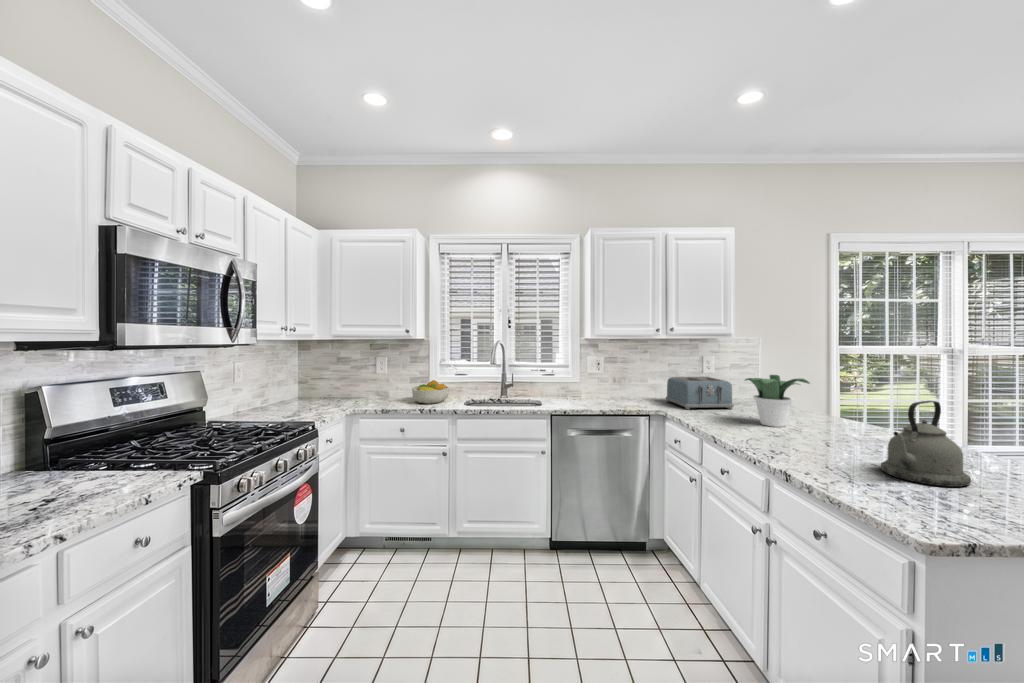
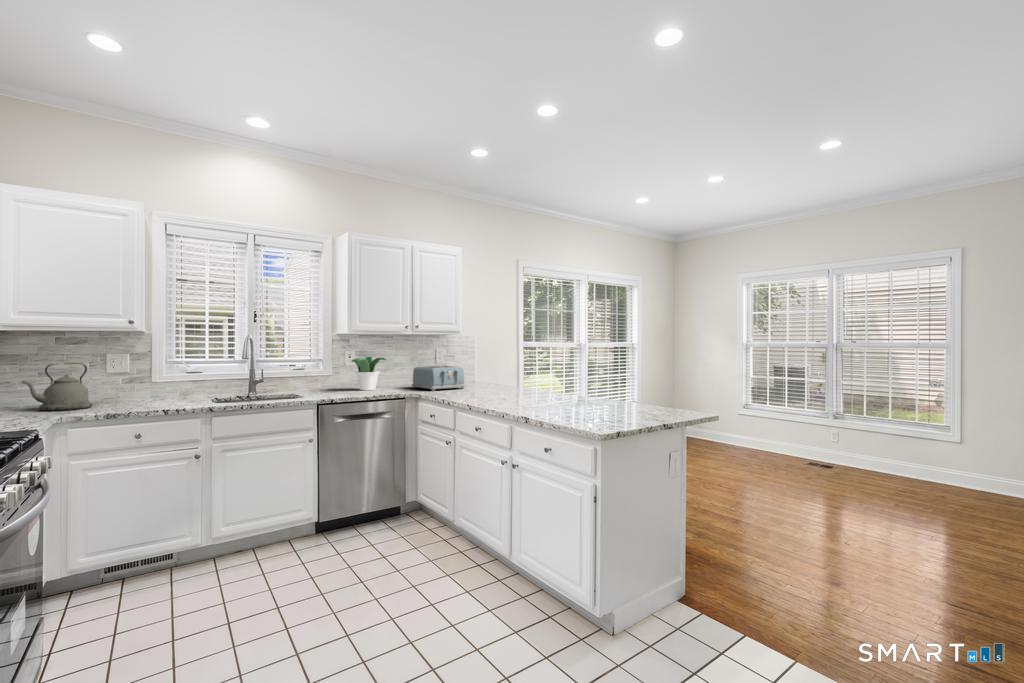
potted plant: present [745,375,810,427] -> present [351,357,386,390]
fruit bowl: present [412,380,449,404] -> none [134,379,187,405]
kettle: present [881,401,971,487] -> present [22,363,92,411]

